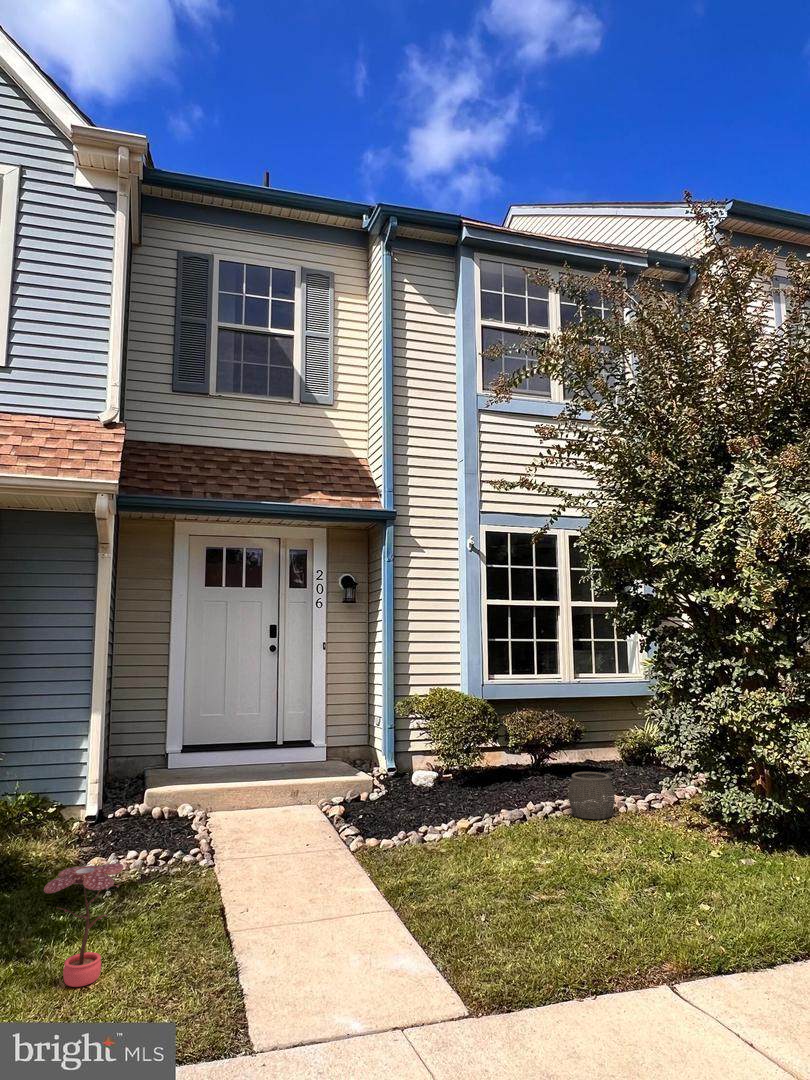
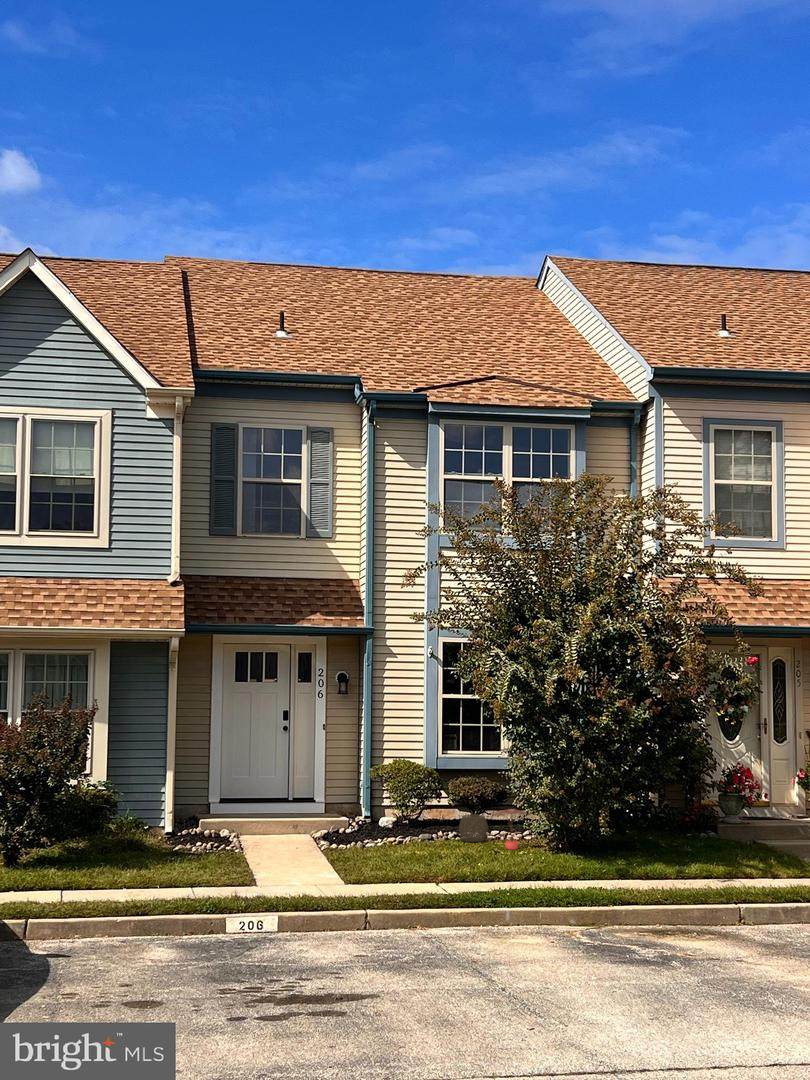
potted plant: present [44,863,124,987] -> present [497,809,526,850]

